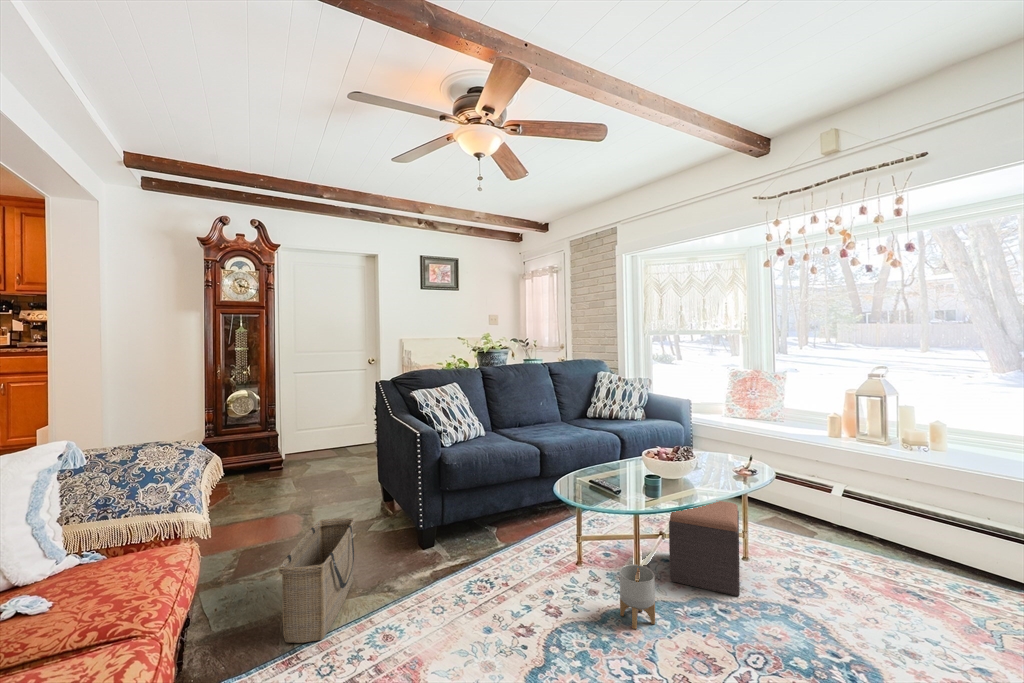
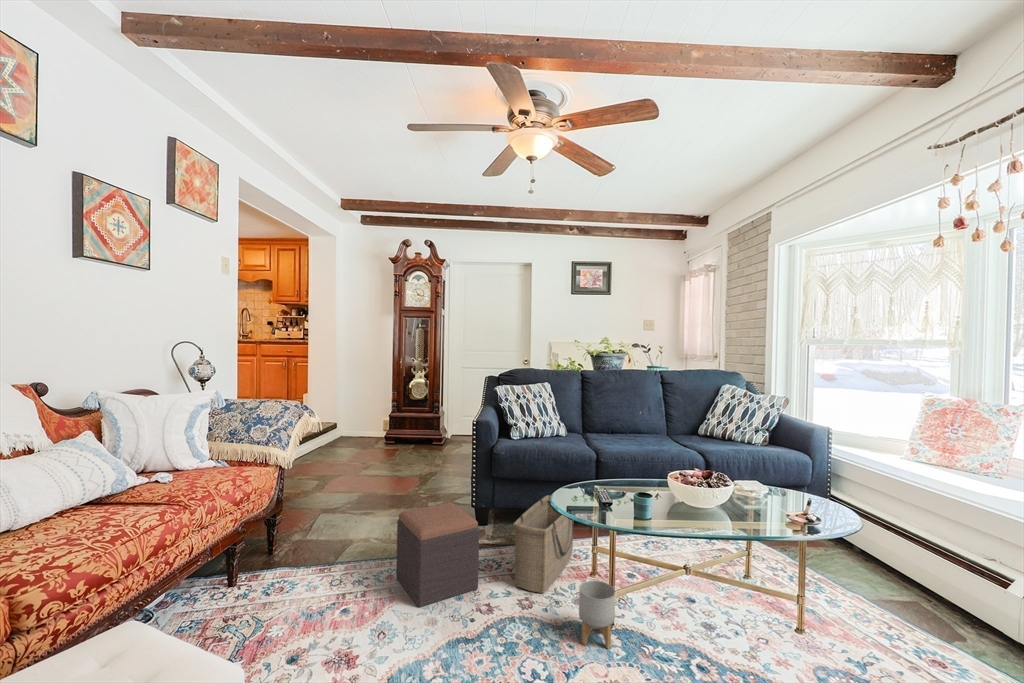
footstool: present [669,500,740,596] -> present [396,502,479,607]
basket: present [279,518,355,643] -> present [513,495,573,593]

